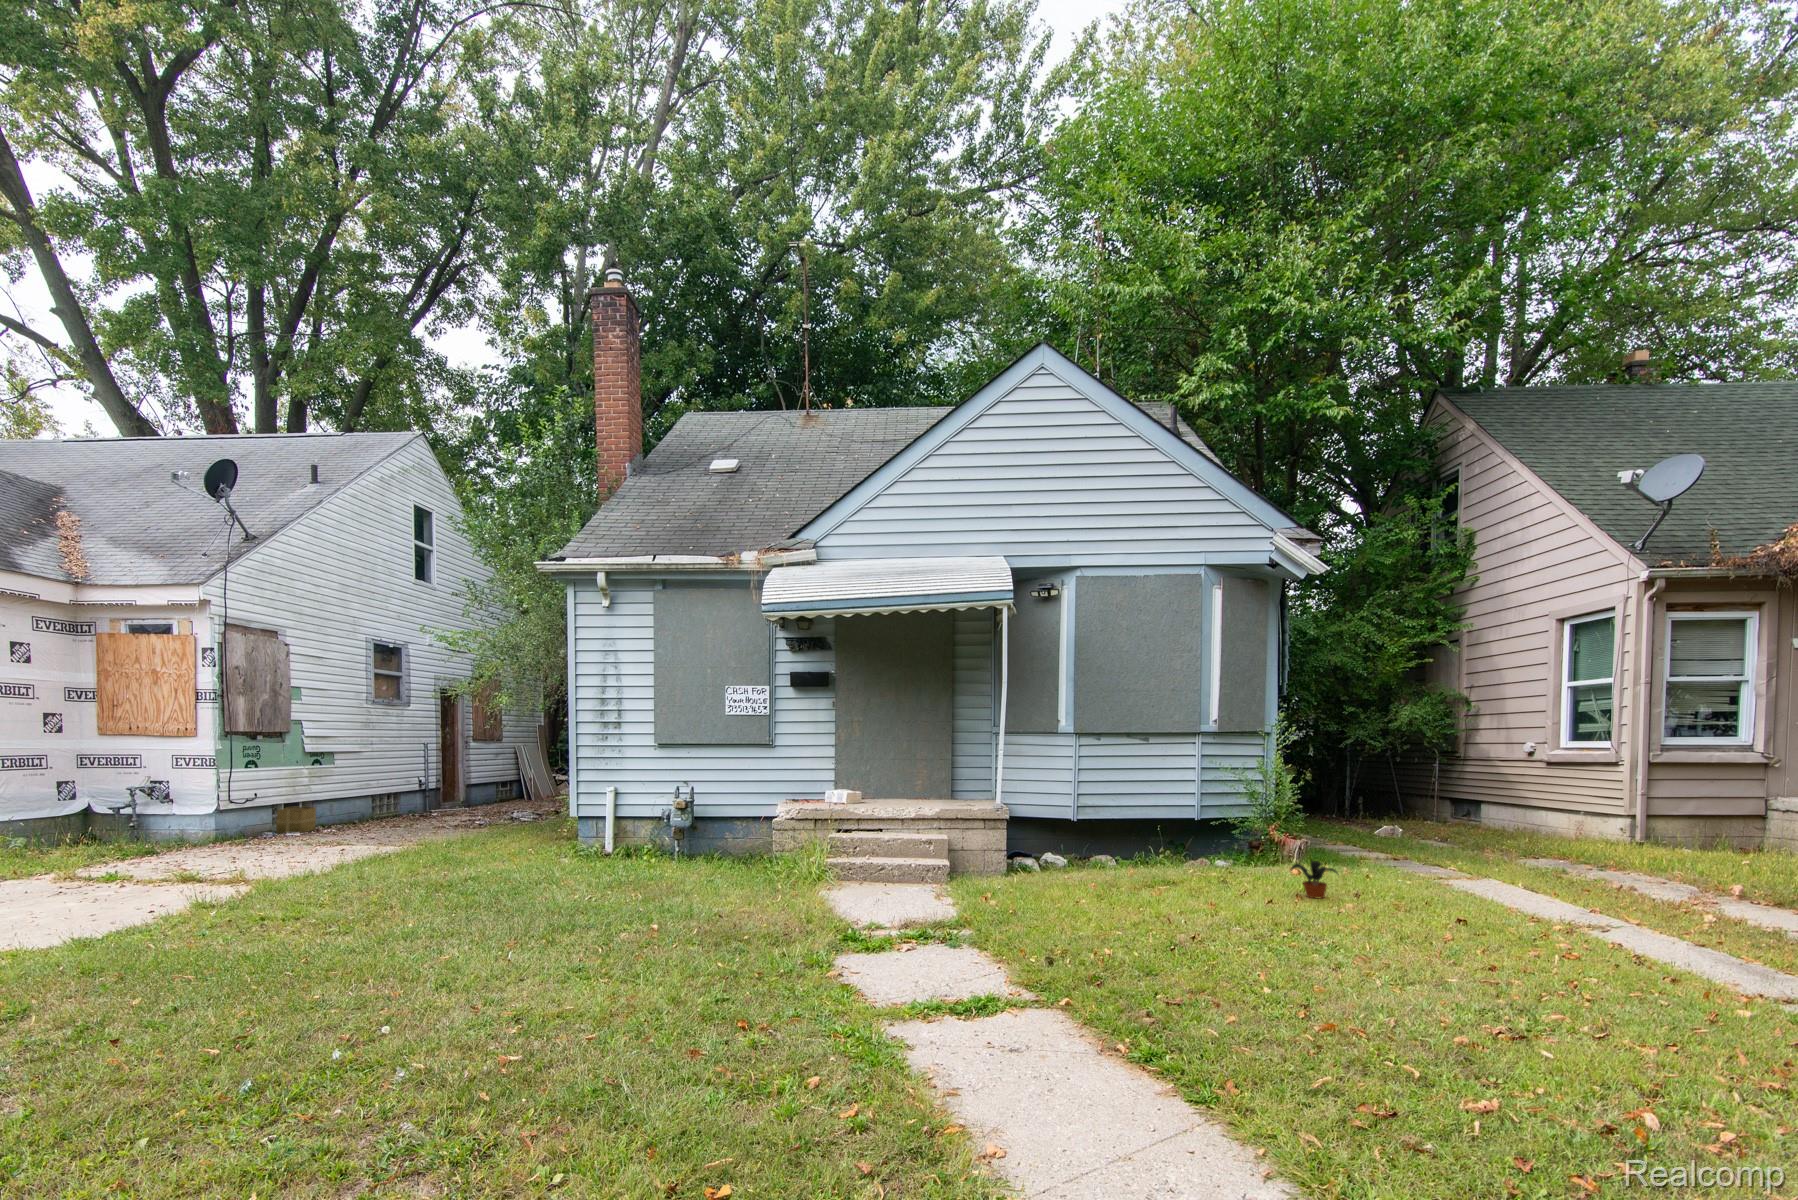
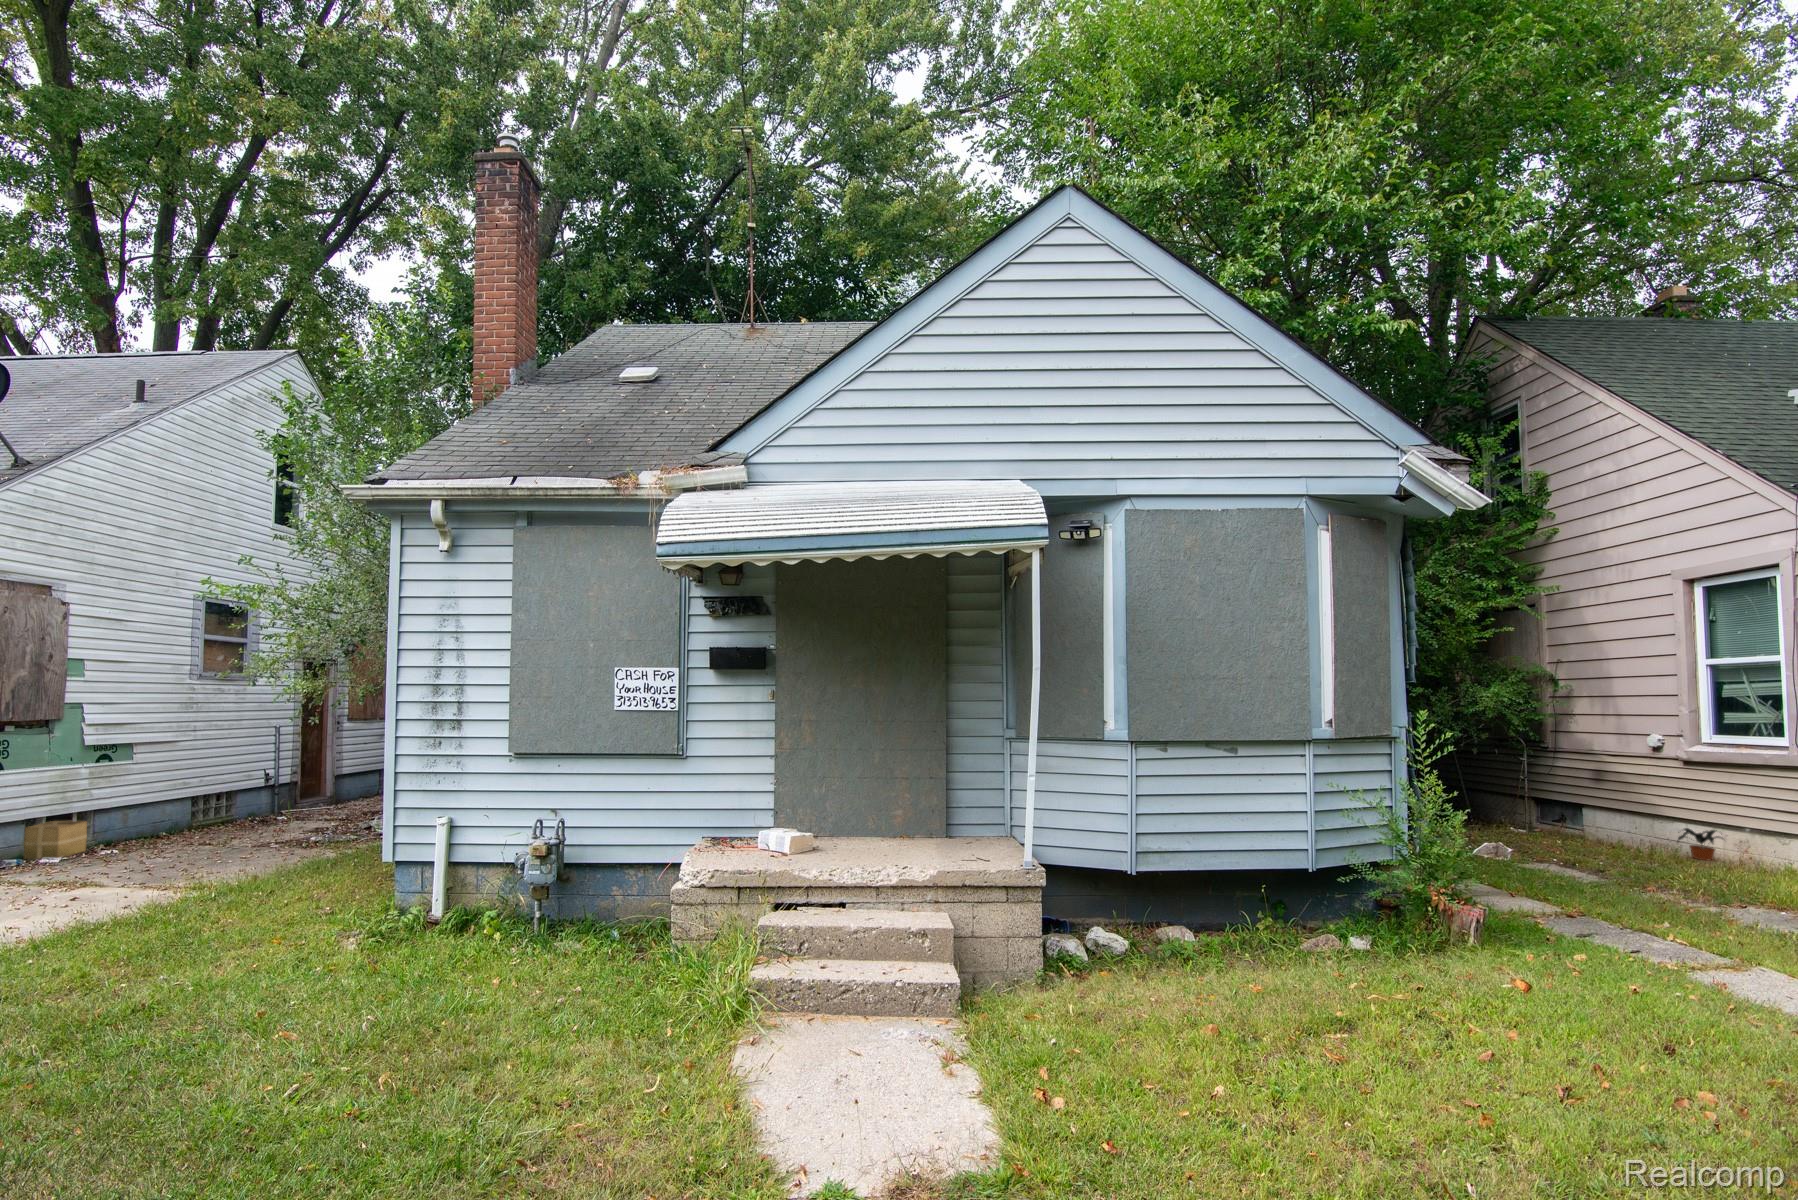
potted plant: present [1291,861,1339,898] -> present [1677,828,1723,860]

